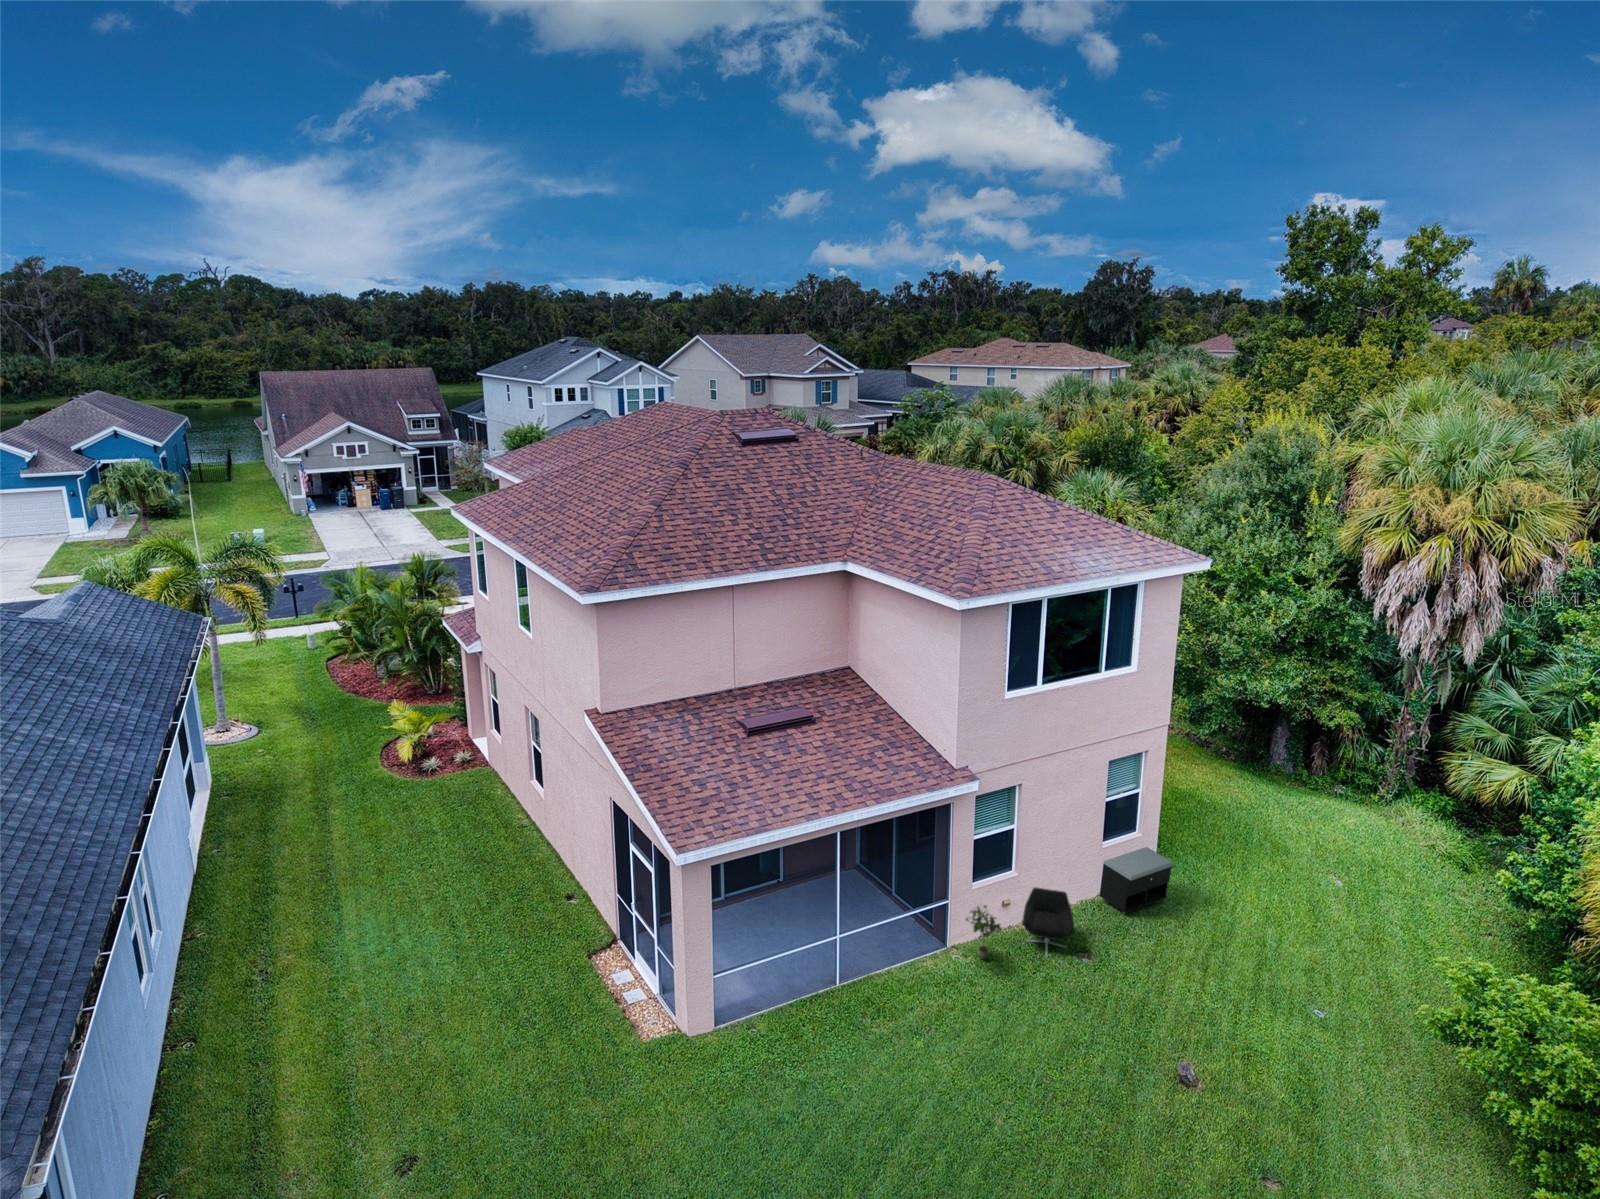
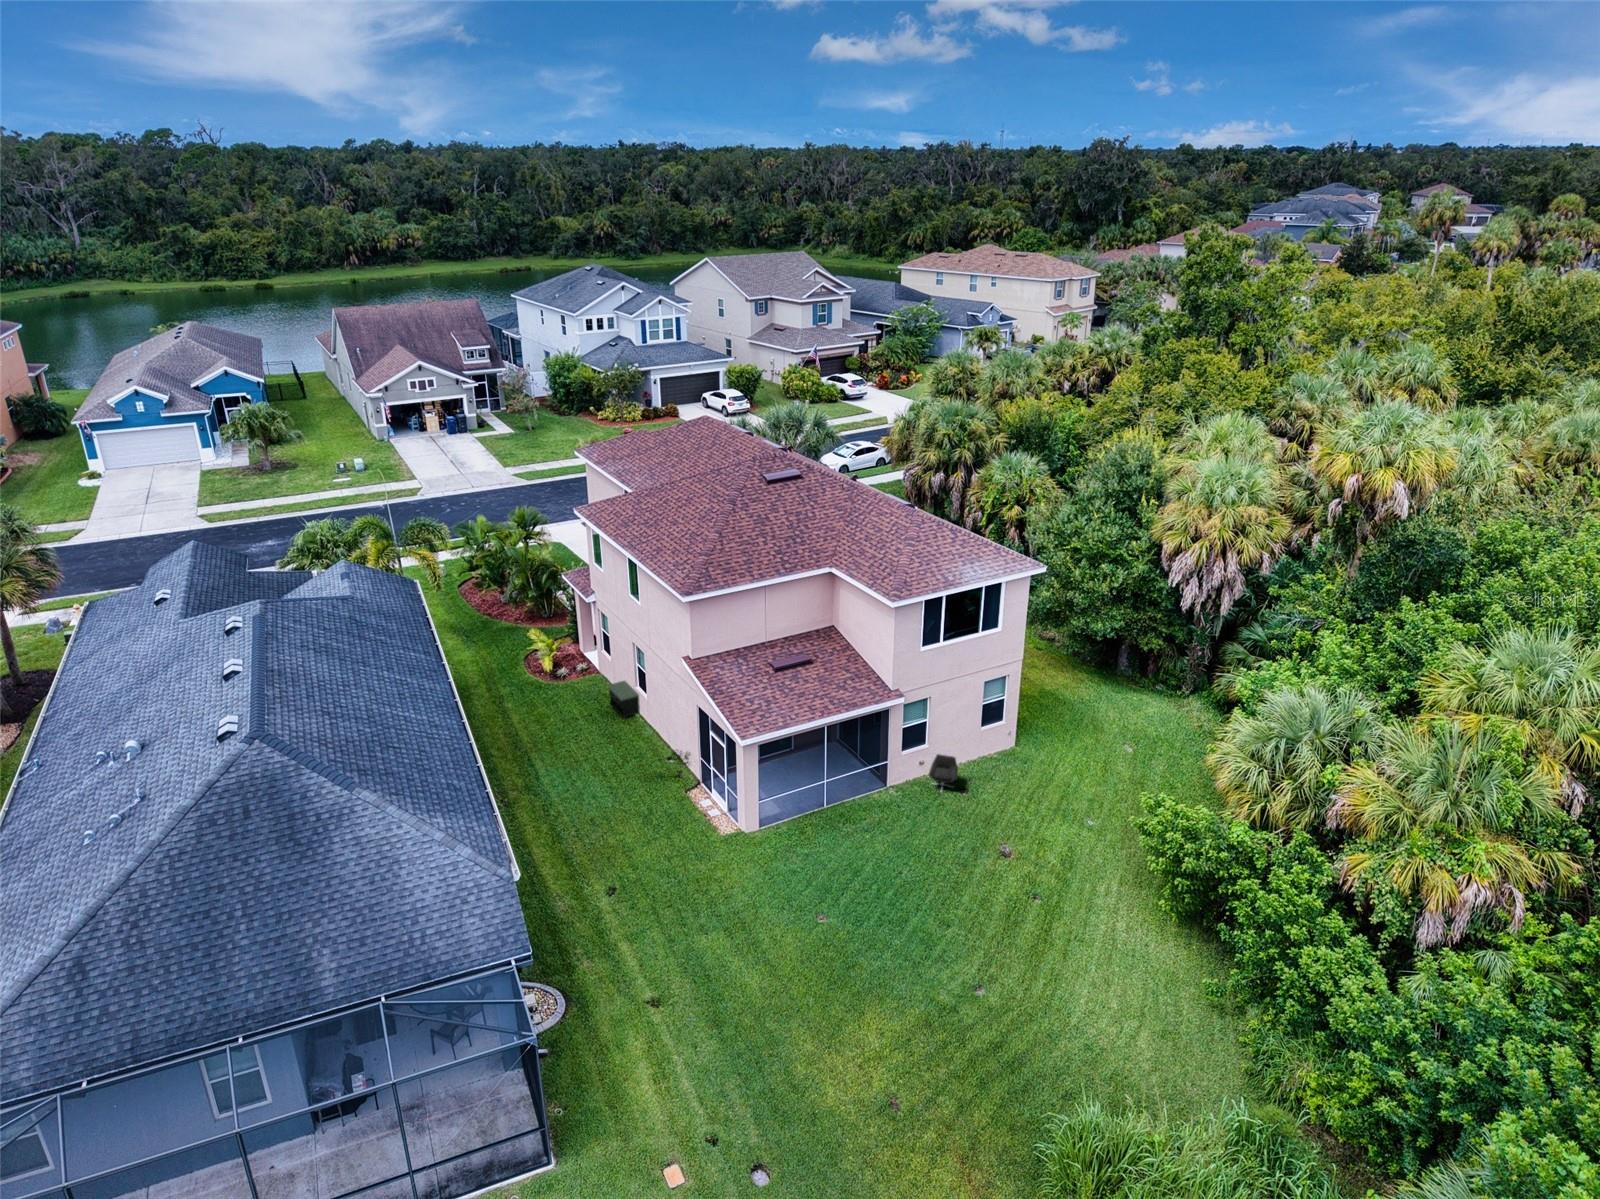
storage bench: present [1100,847,1173,914] -> present [608,681,640,718]
potted plant: present [966,905,1002,959] -> present [670,750,690,777]

